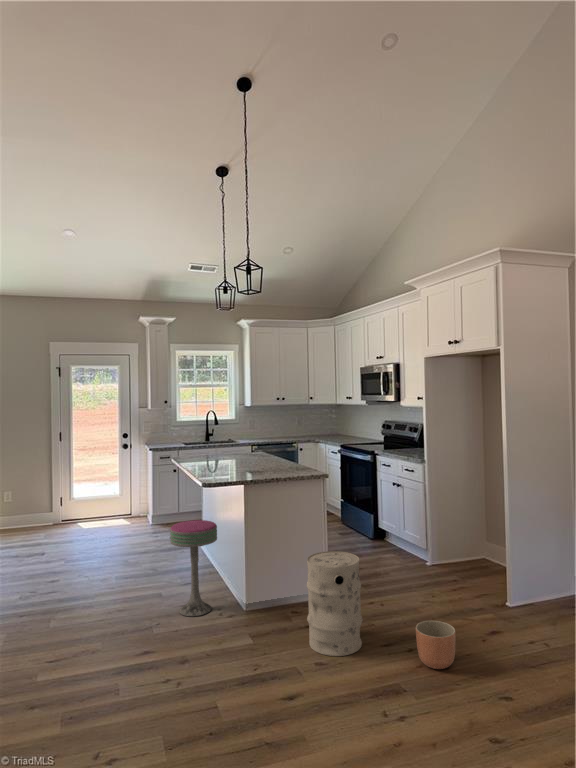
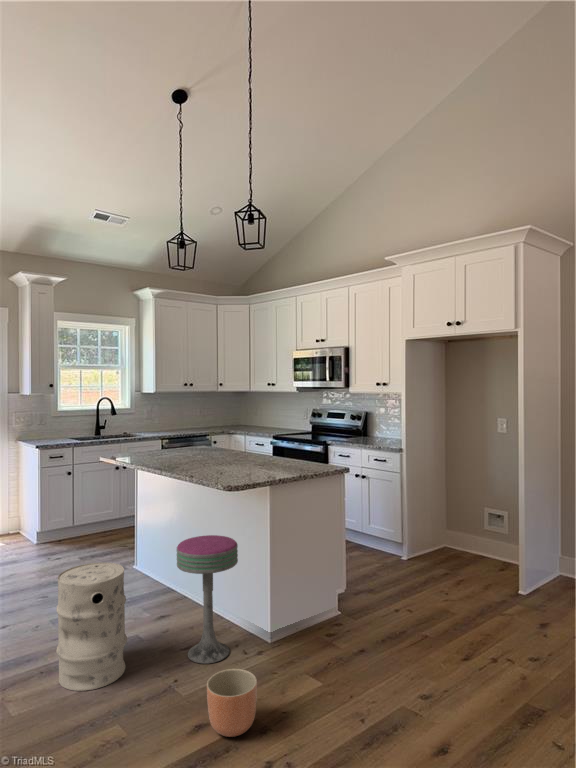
trash can: present [307,551,363,656] -> present [56,563,127,691]
planter: present [416,621,455,669] -> present [207,669,257,737]

